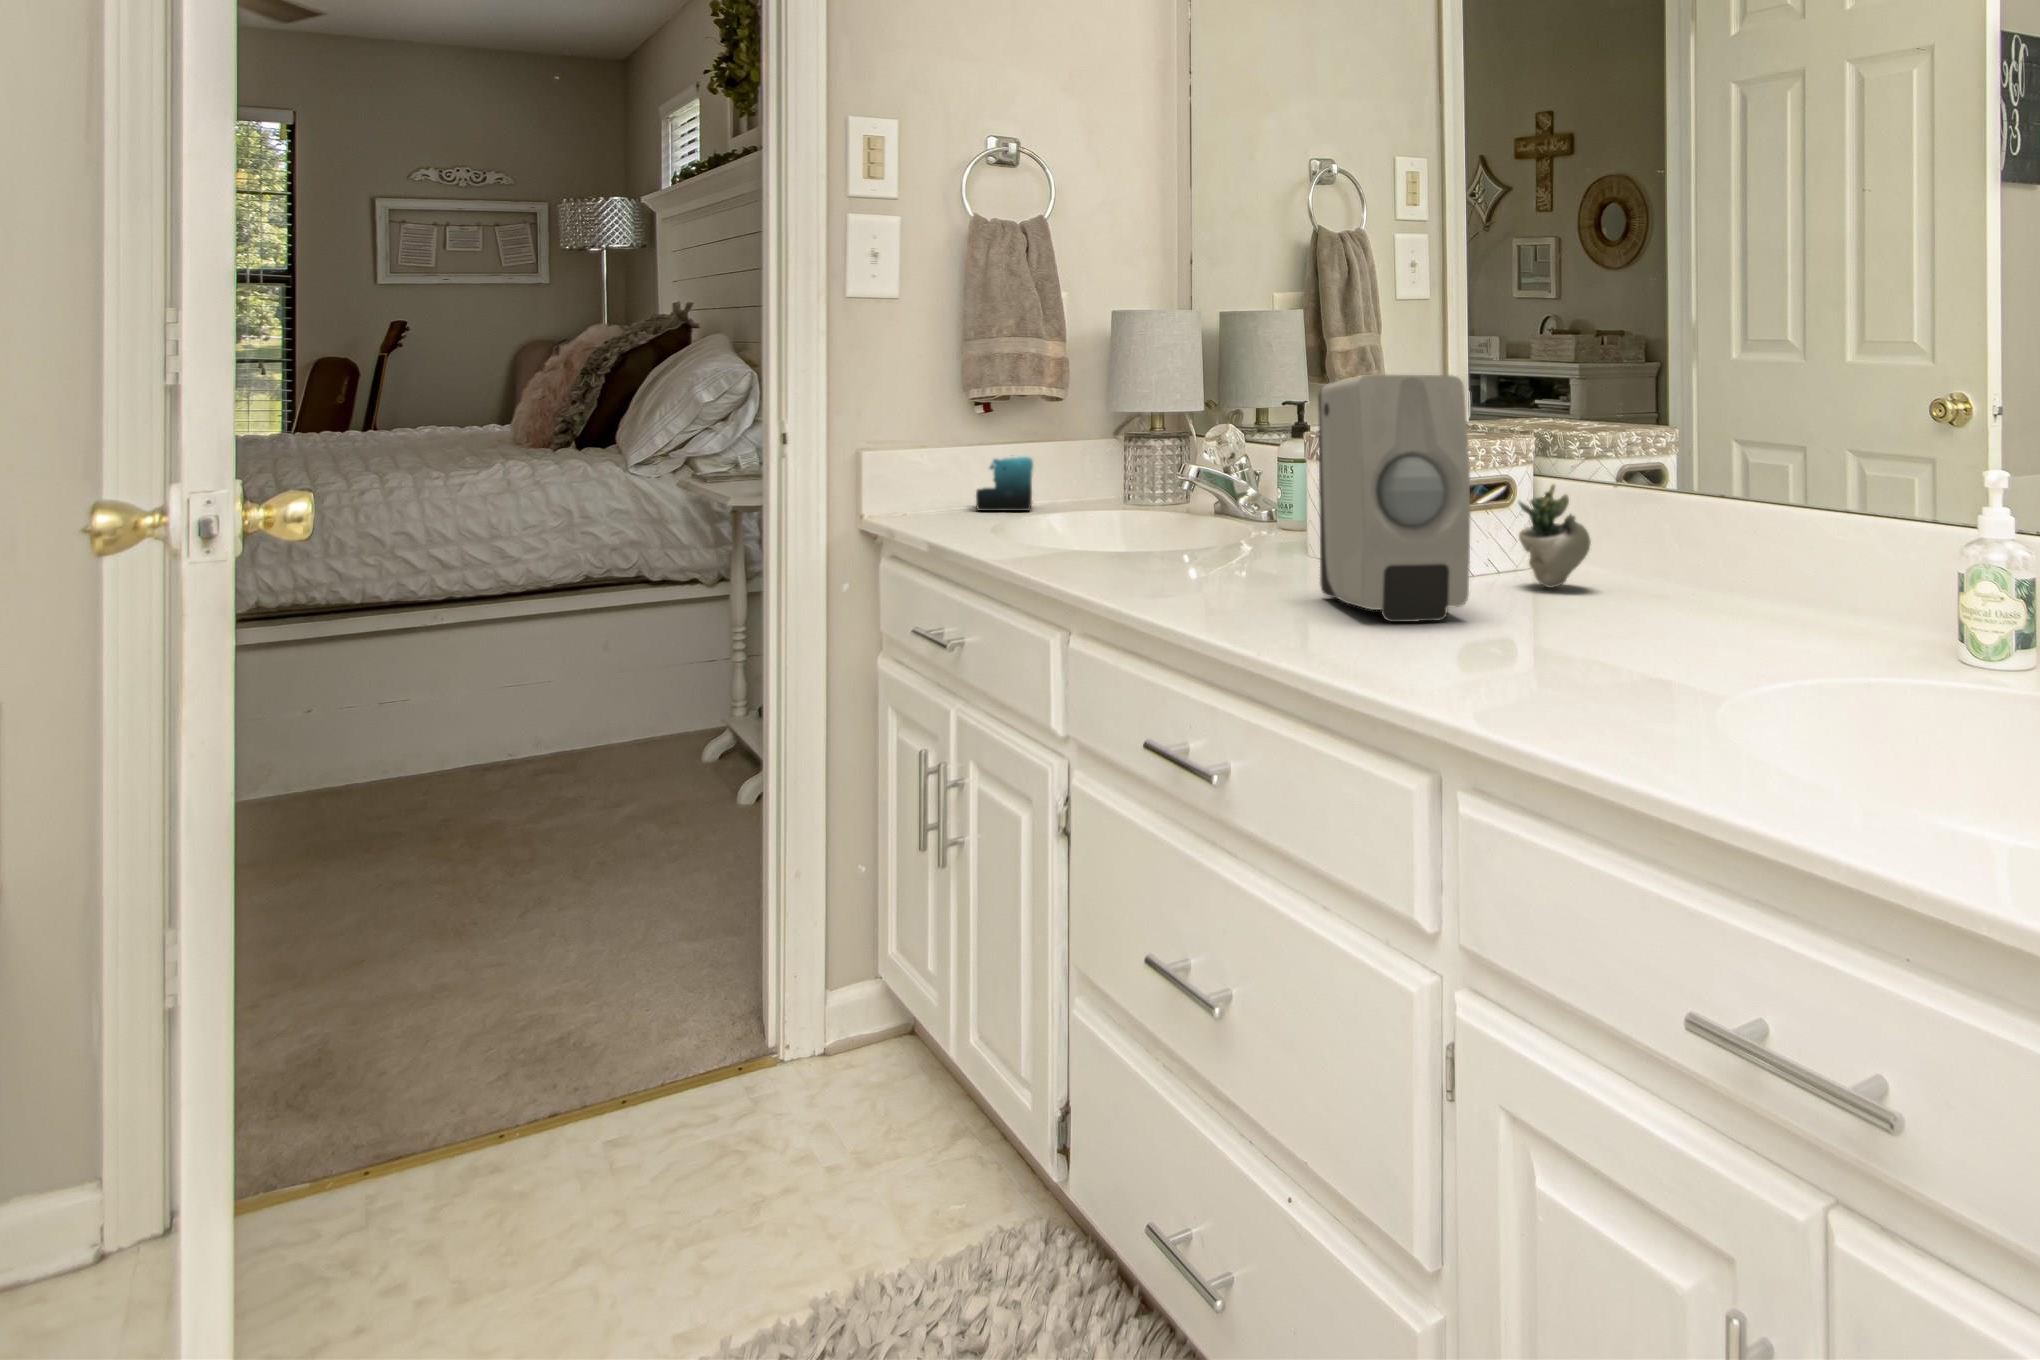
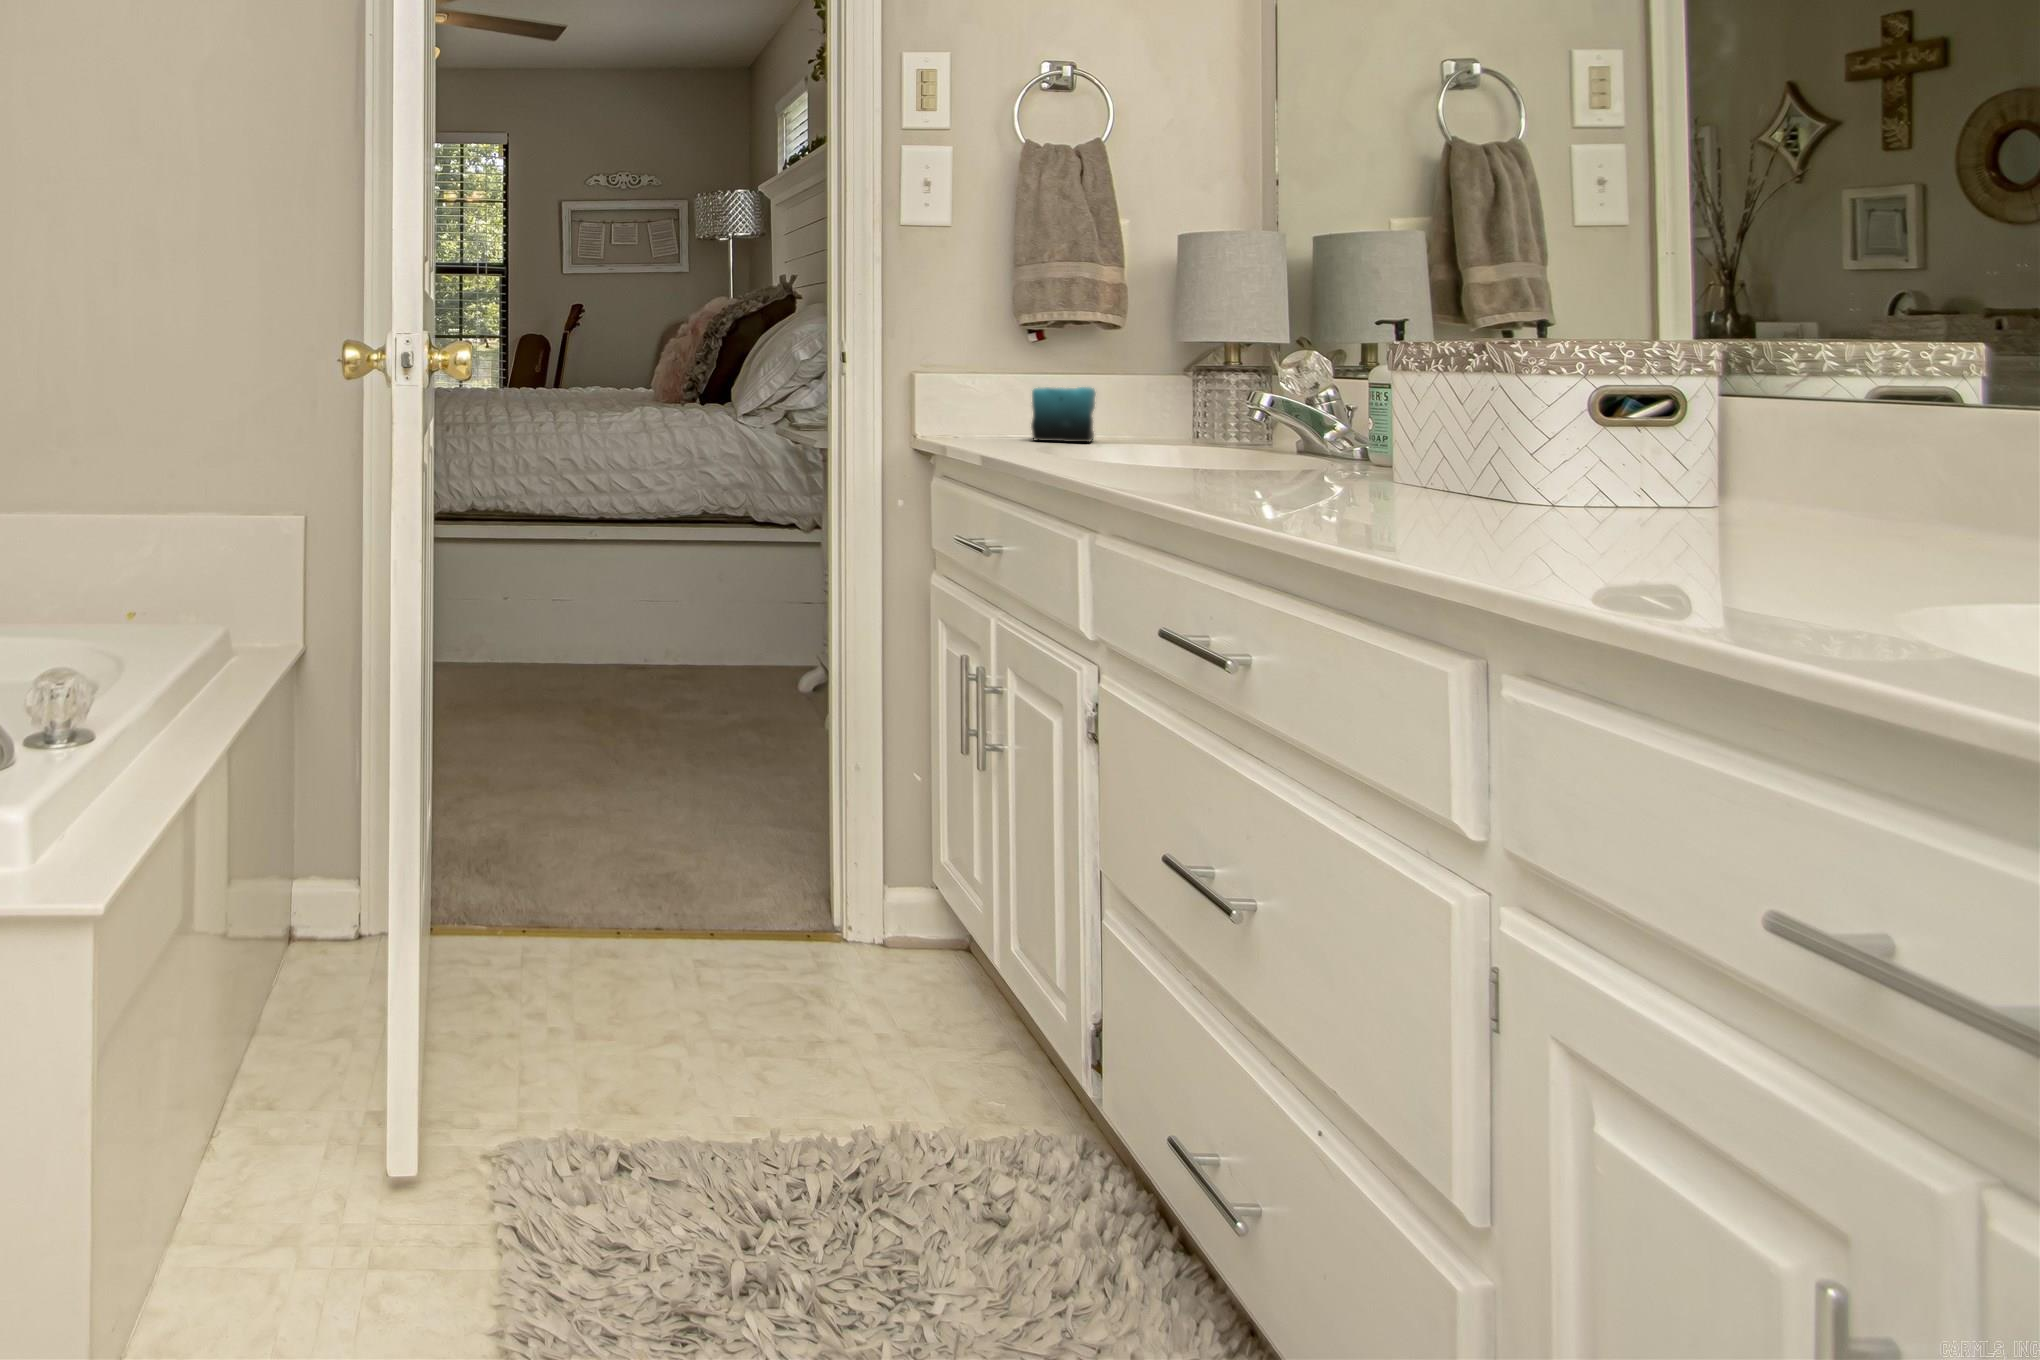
soap dispenser: present [1318,375,1471,622] -> none [1387,247,1586,536]
succulent plant: present [1519,484,1618,588] -> none [1691,385,1846,526]

